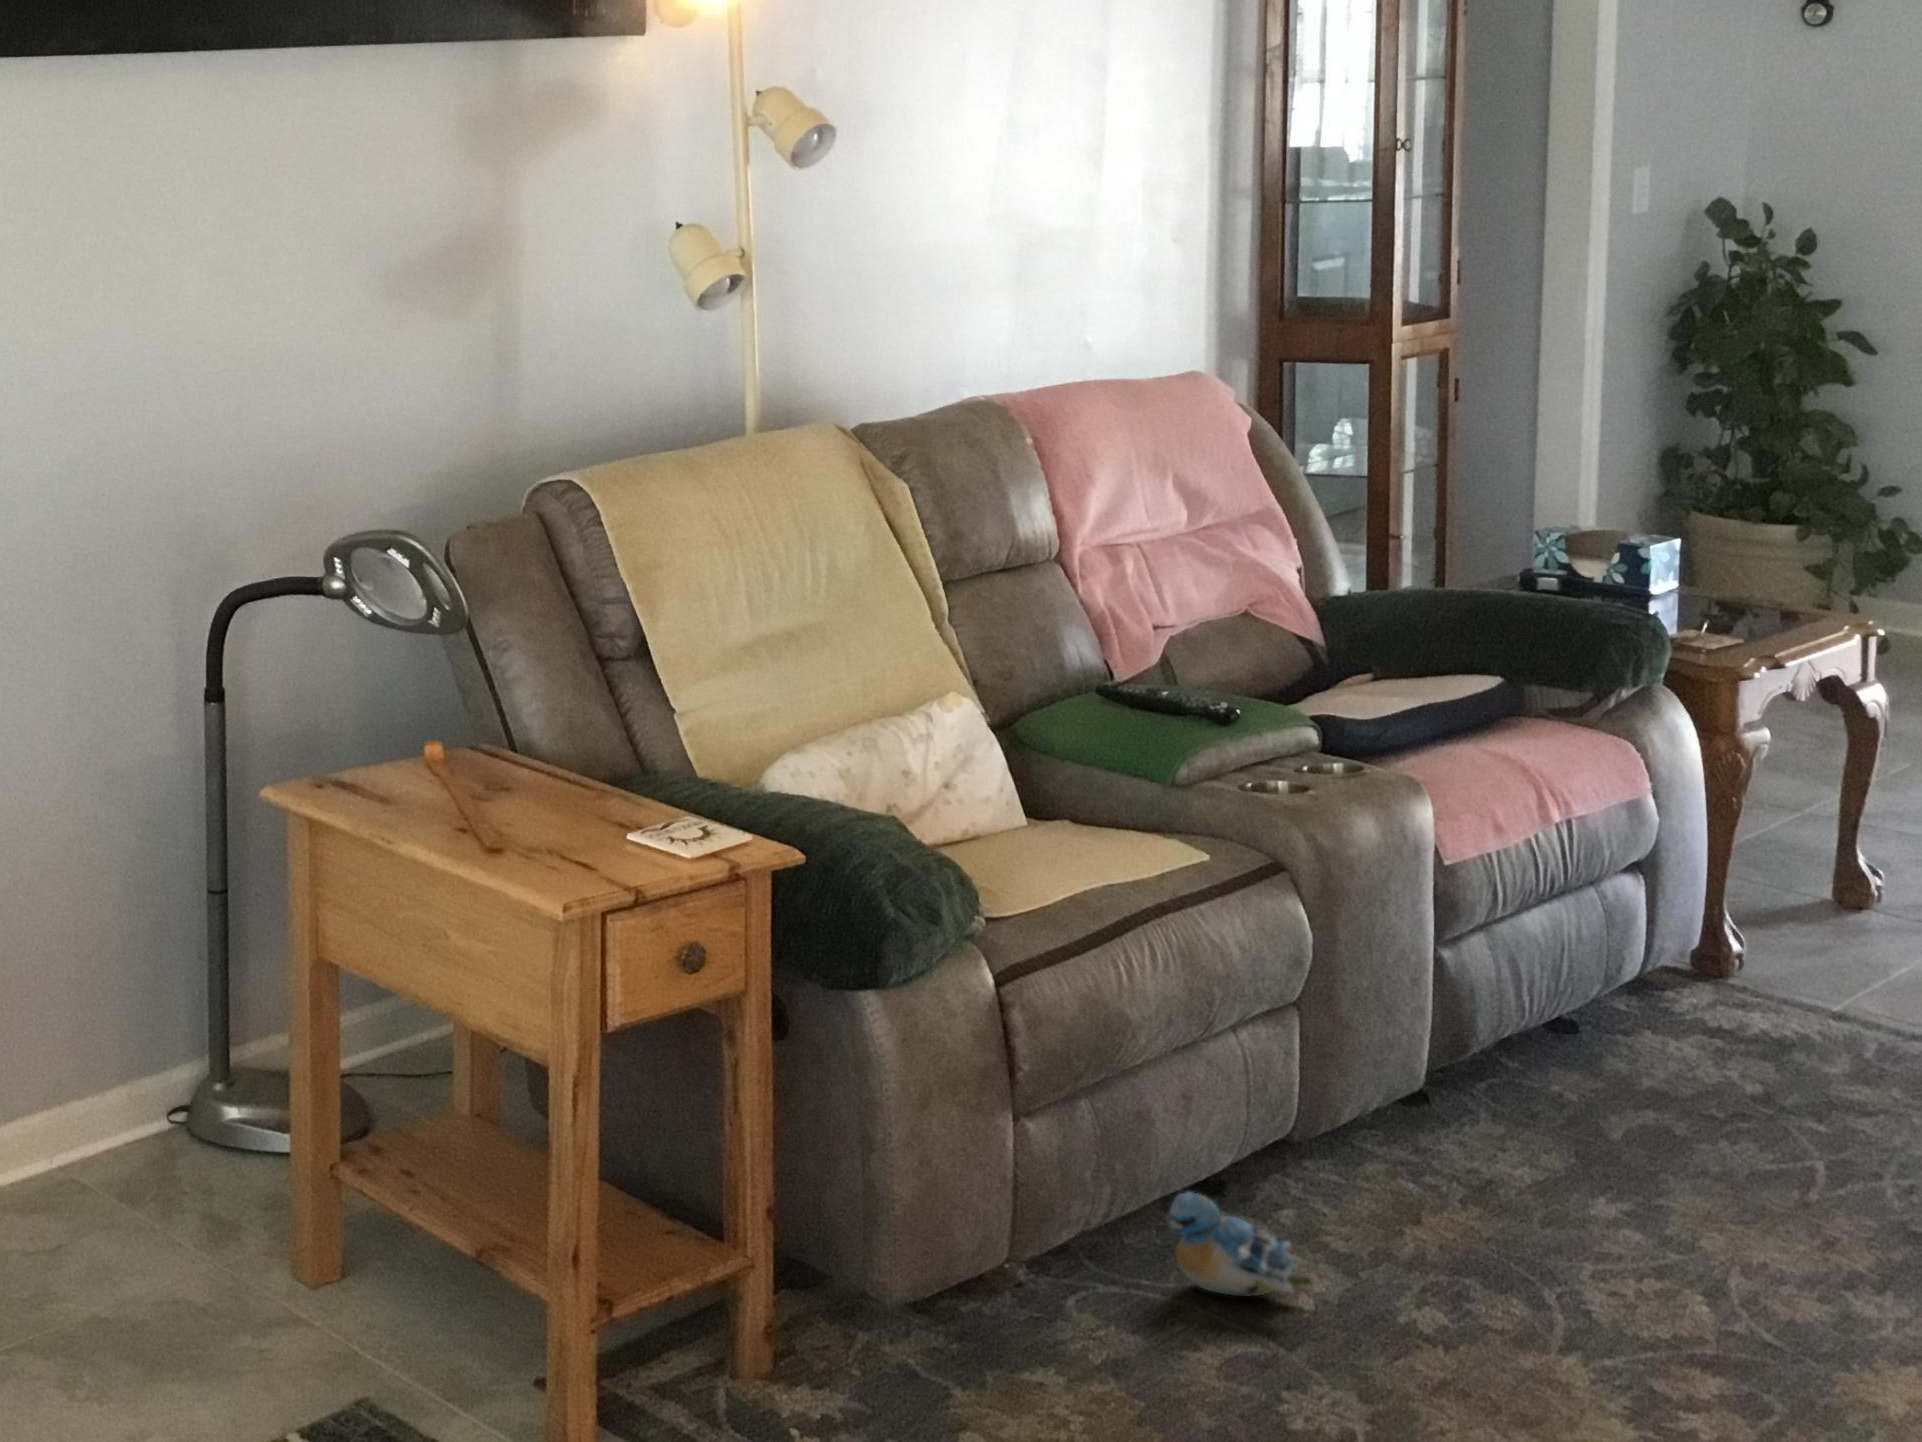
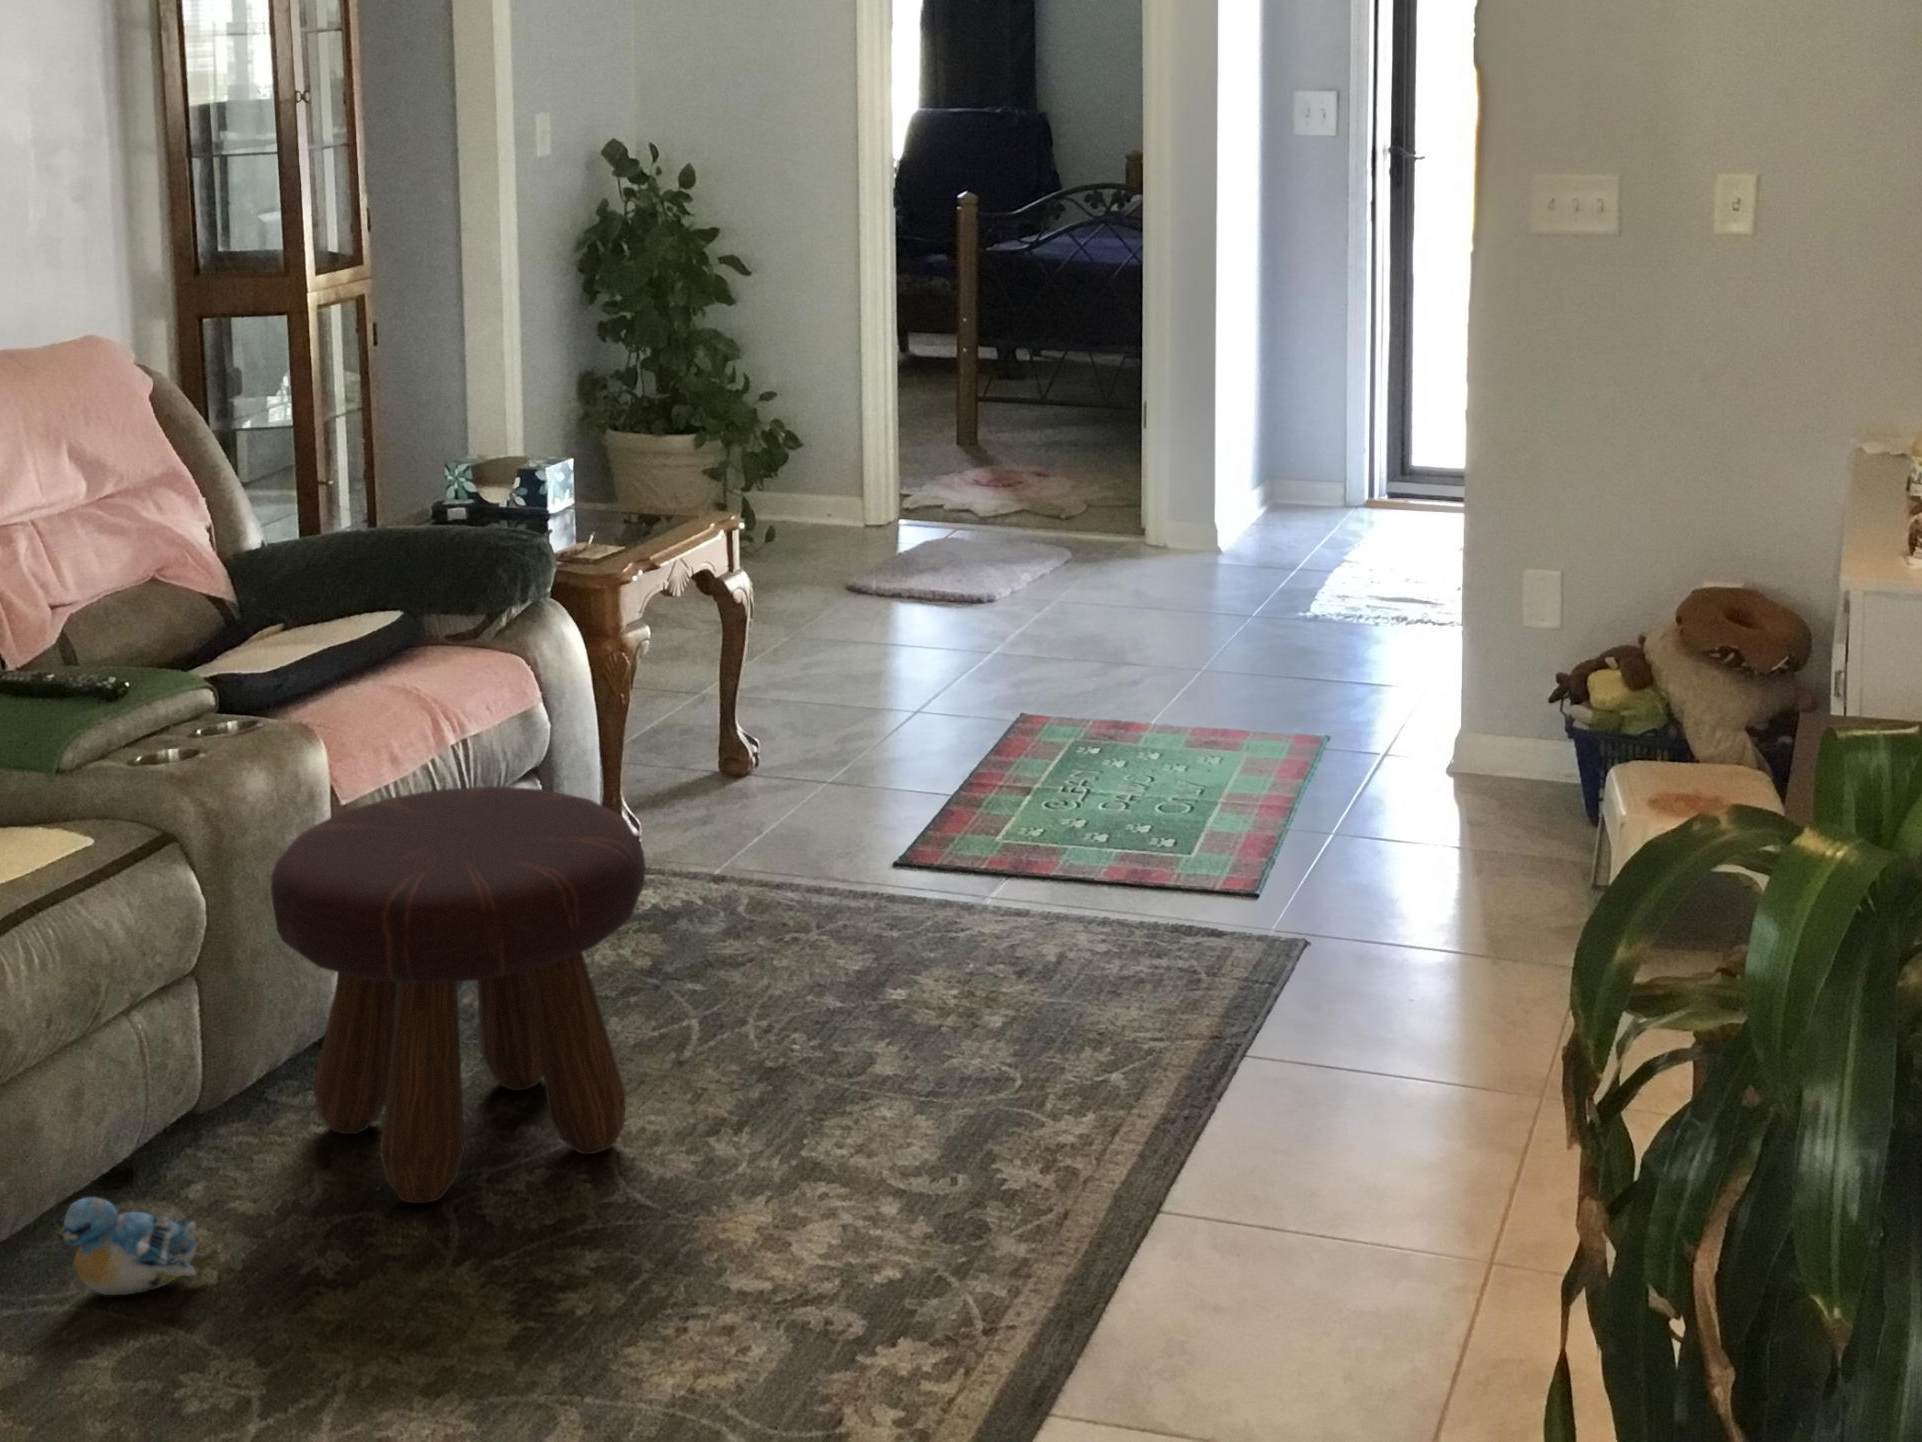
footstool: none [1376,865,1792,1284] -> present [271,786,646,1203]

